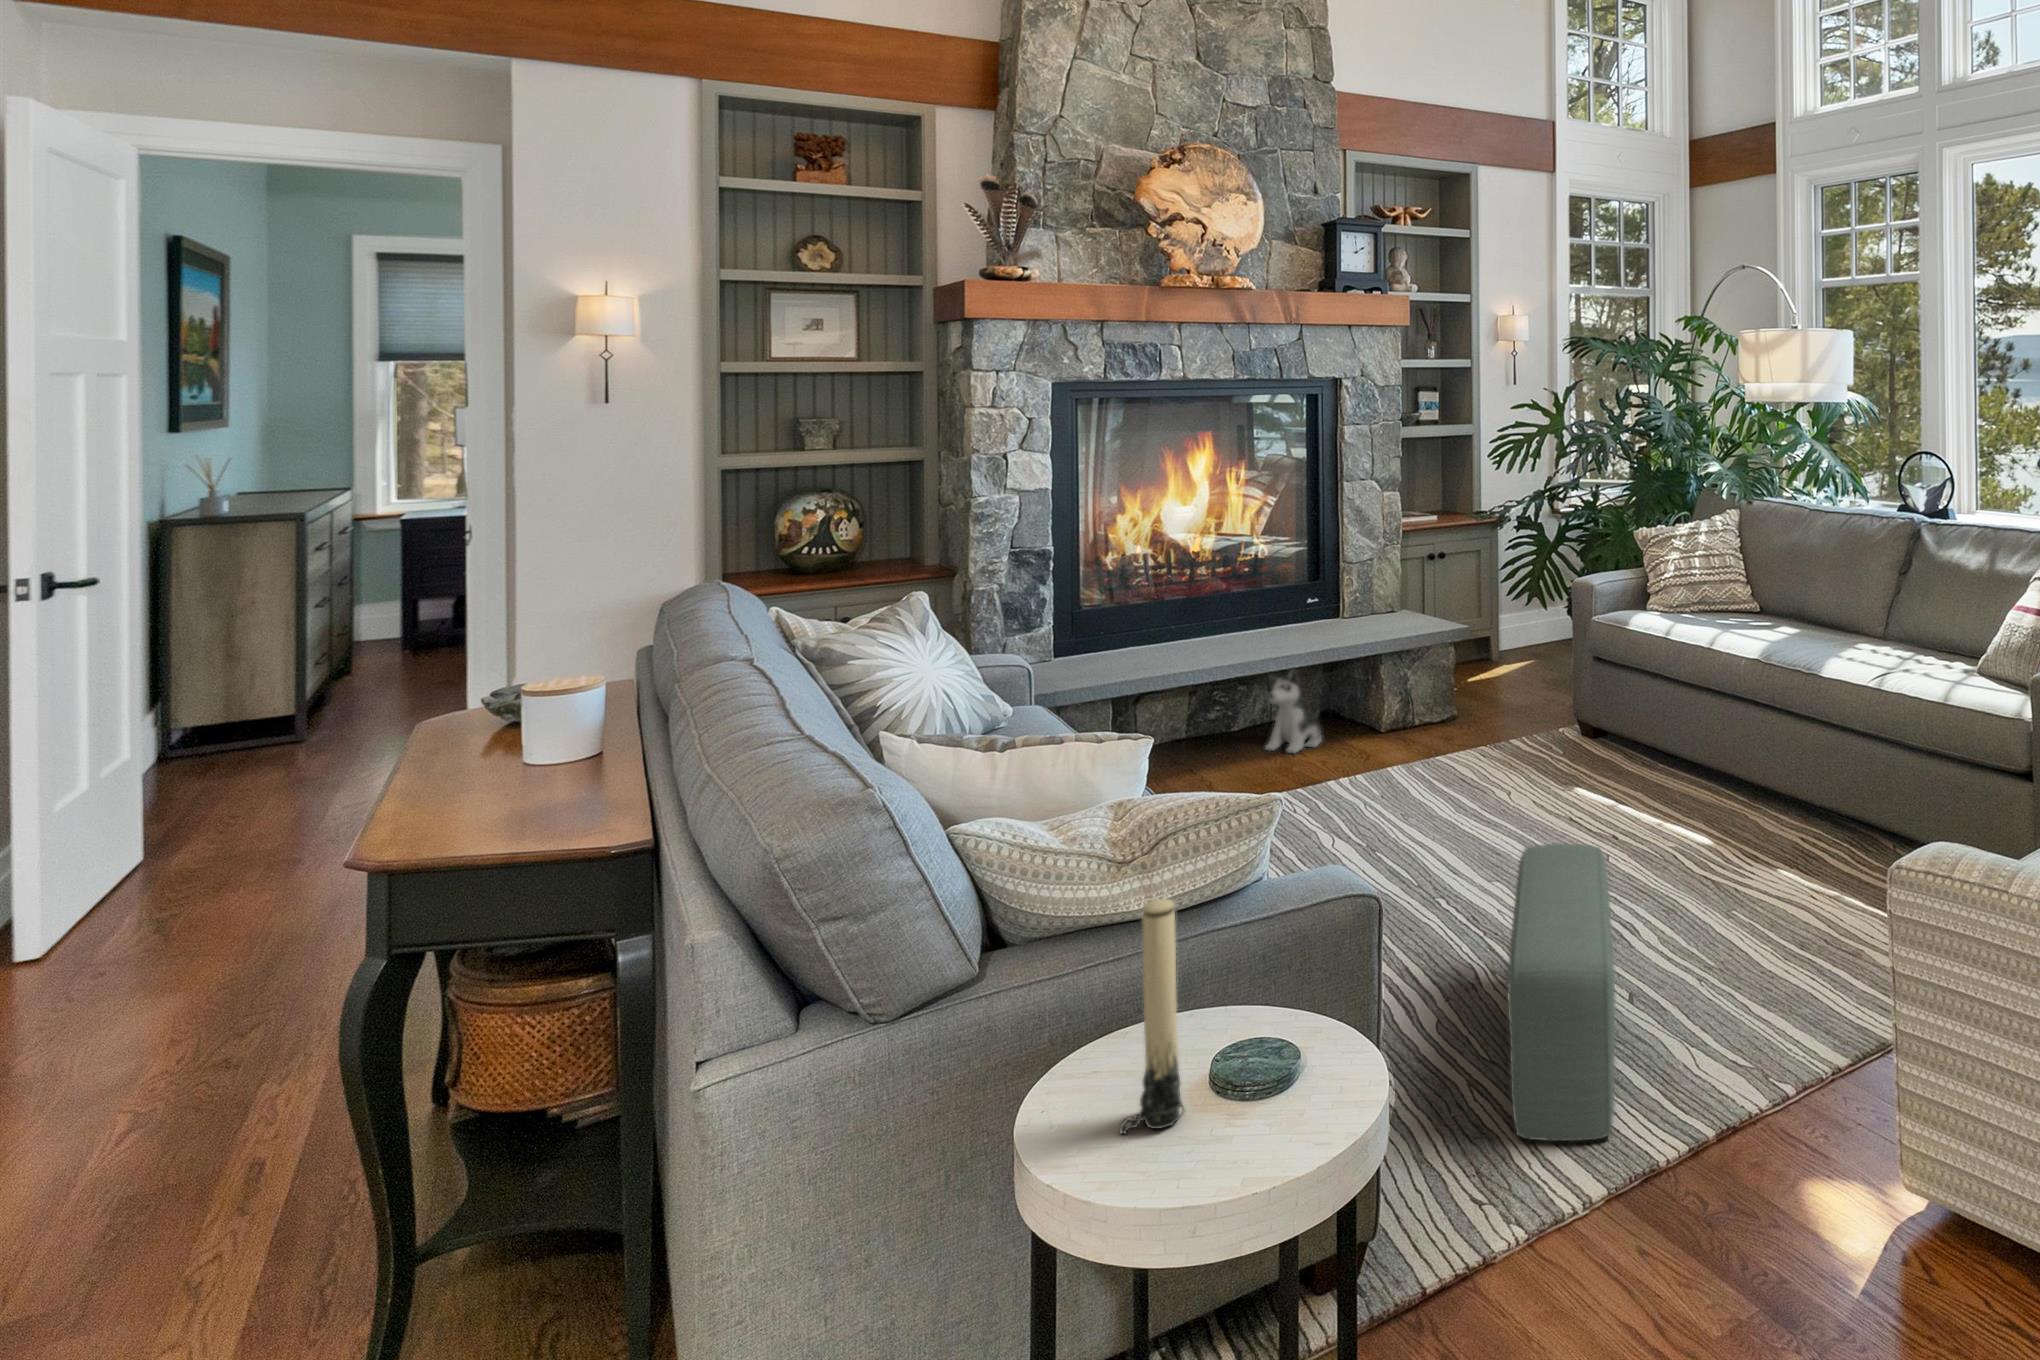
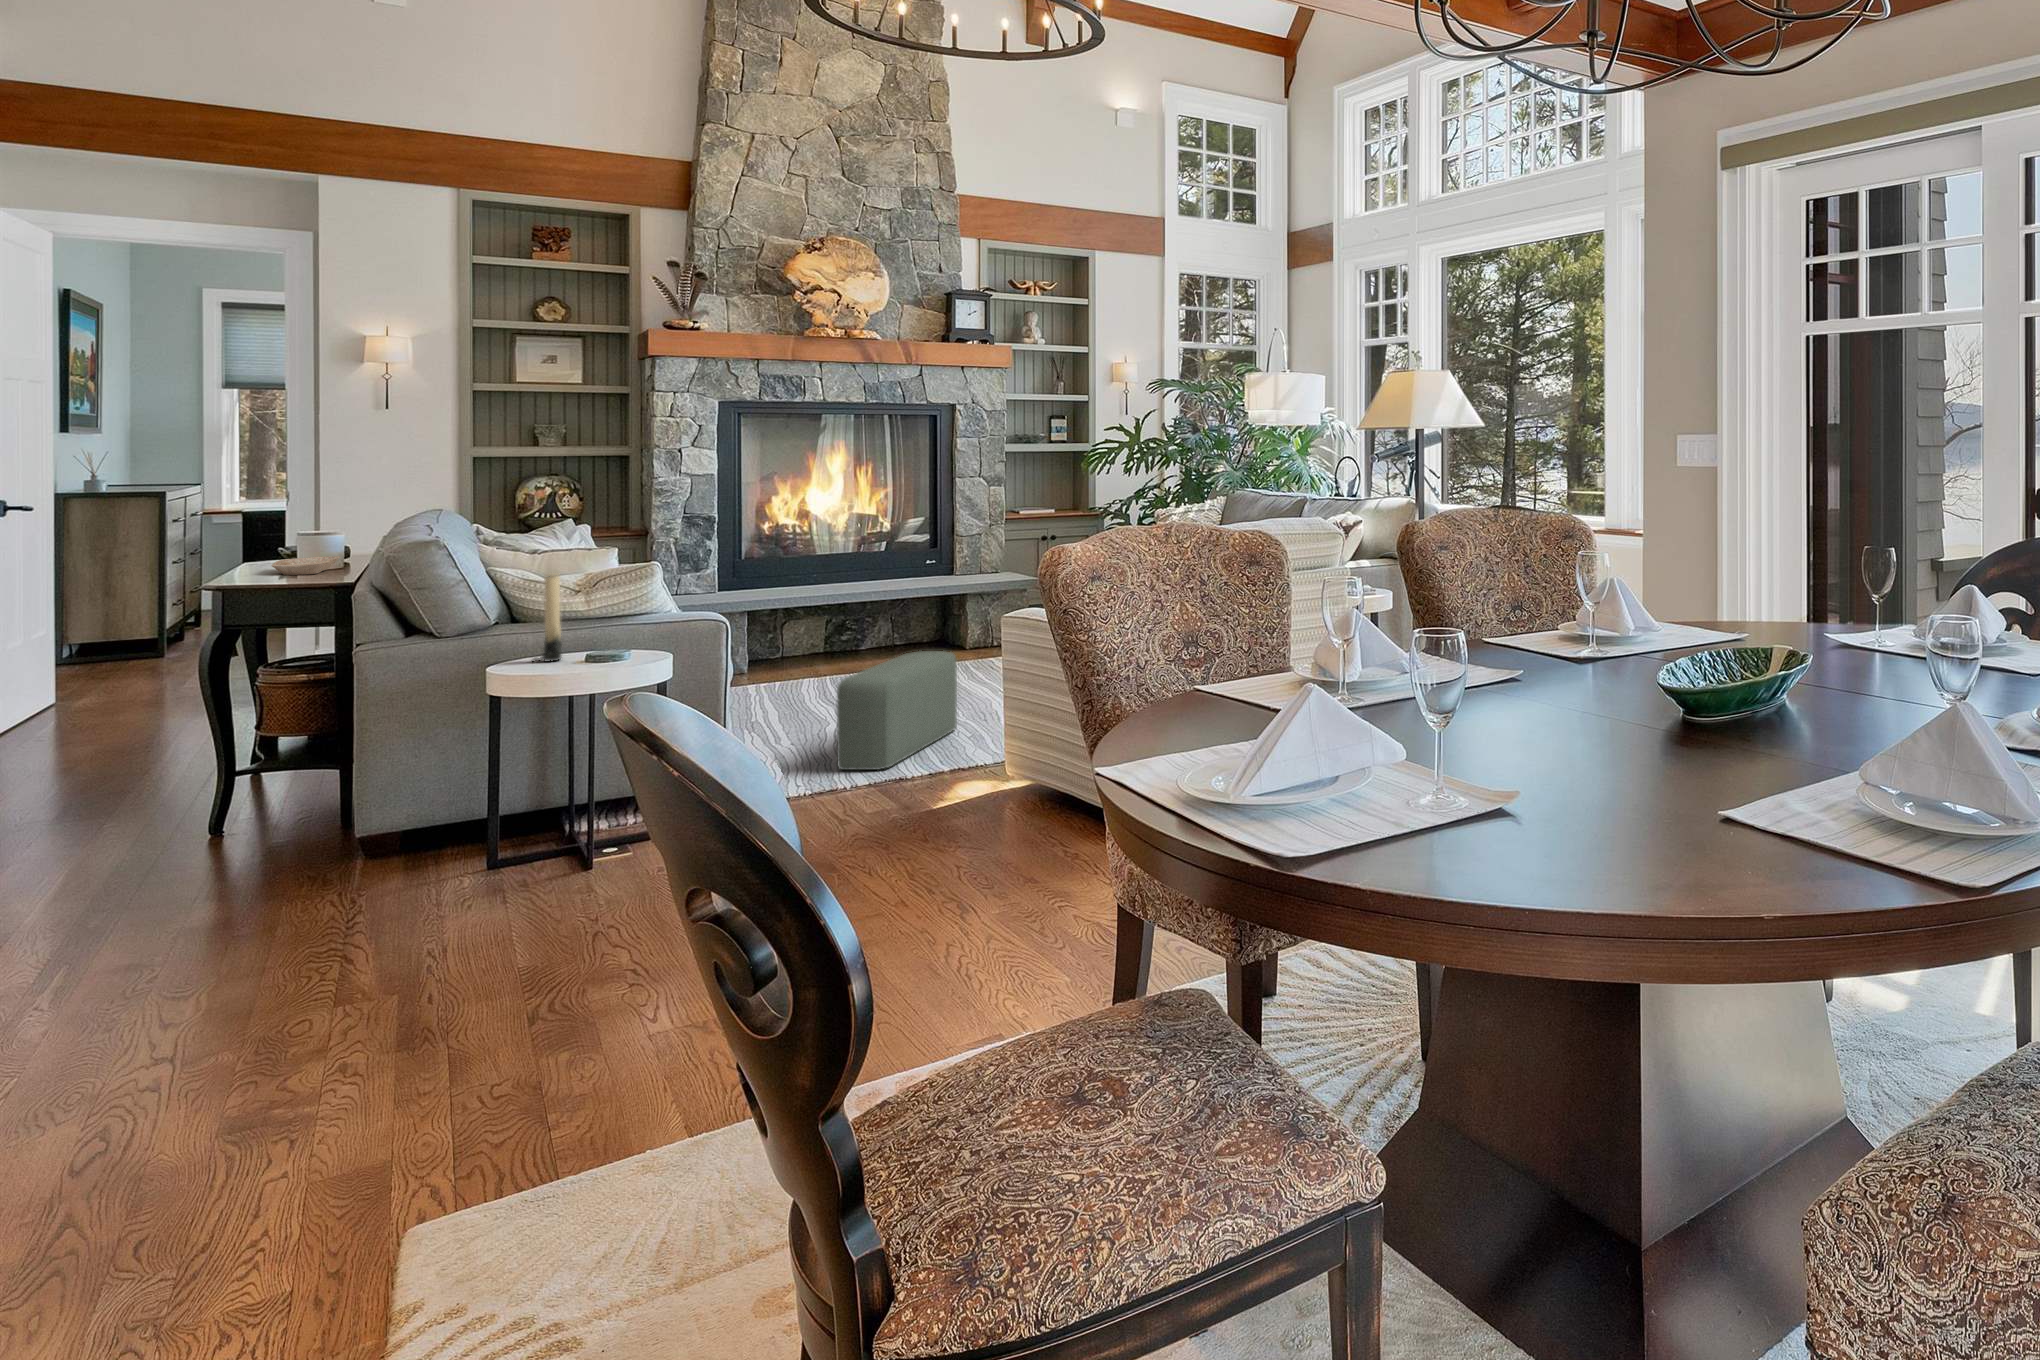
plush toy: present [1265,669,1322,754] -> none [864,598,912,656]
tray: none [482,744,604,818] -> present [272,556,340,575]

